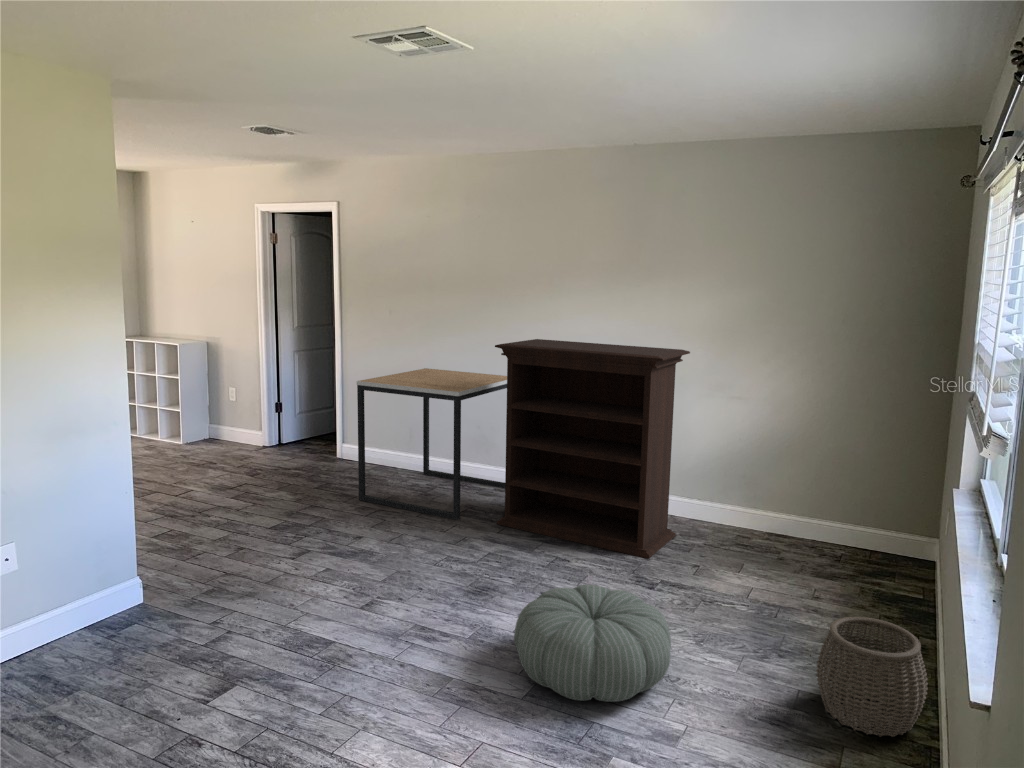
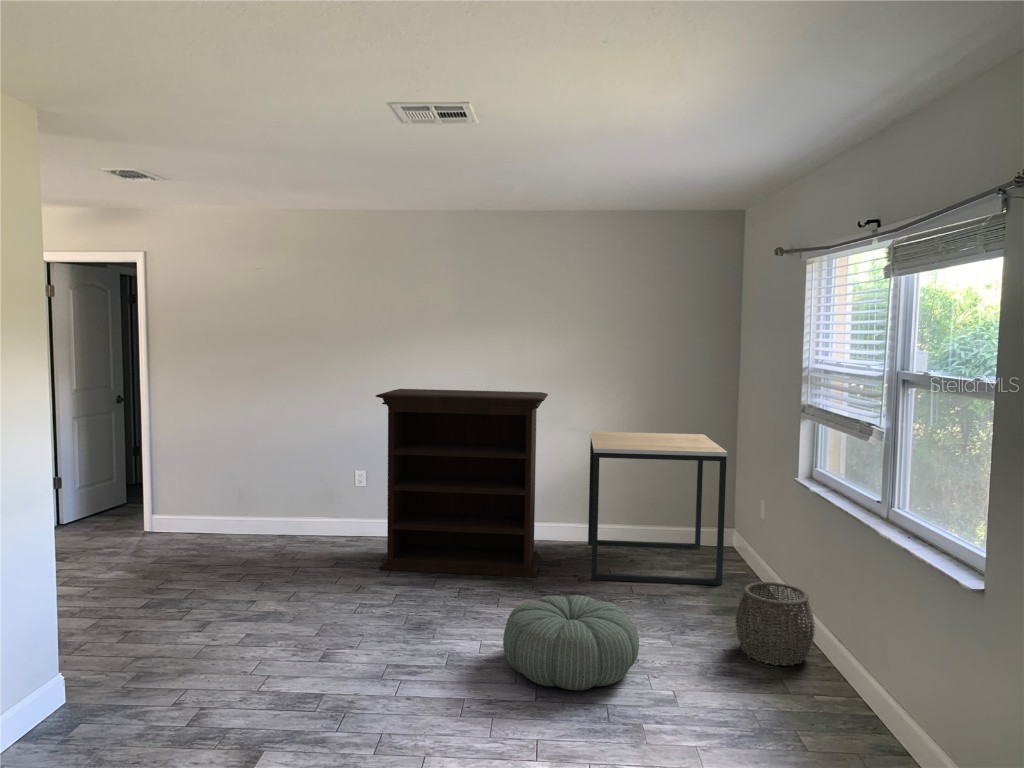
side table: present [357,368,507,520] -> present [588,432,727,585]

